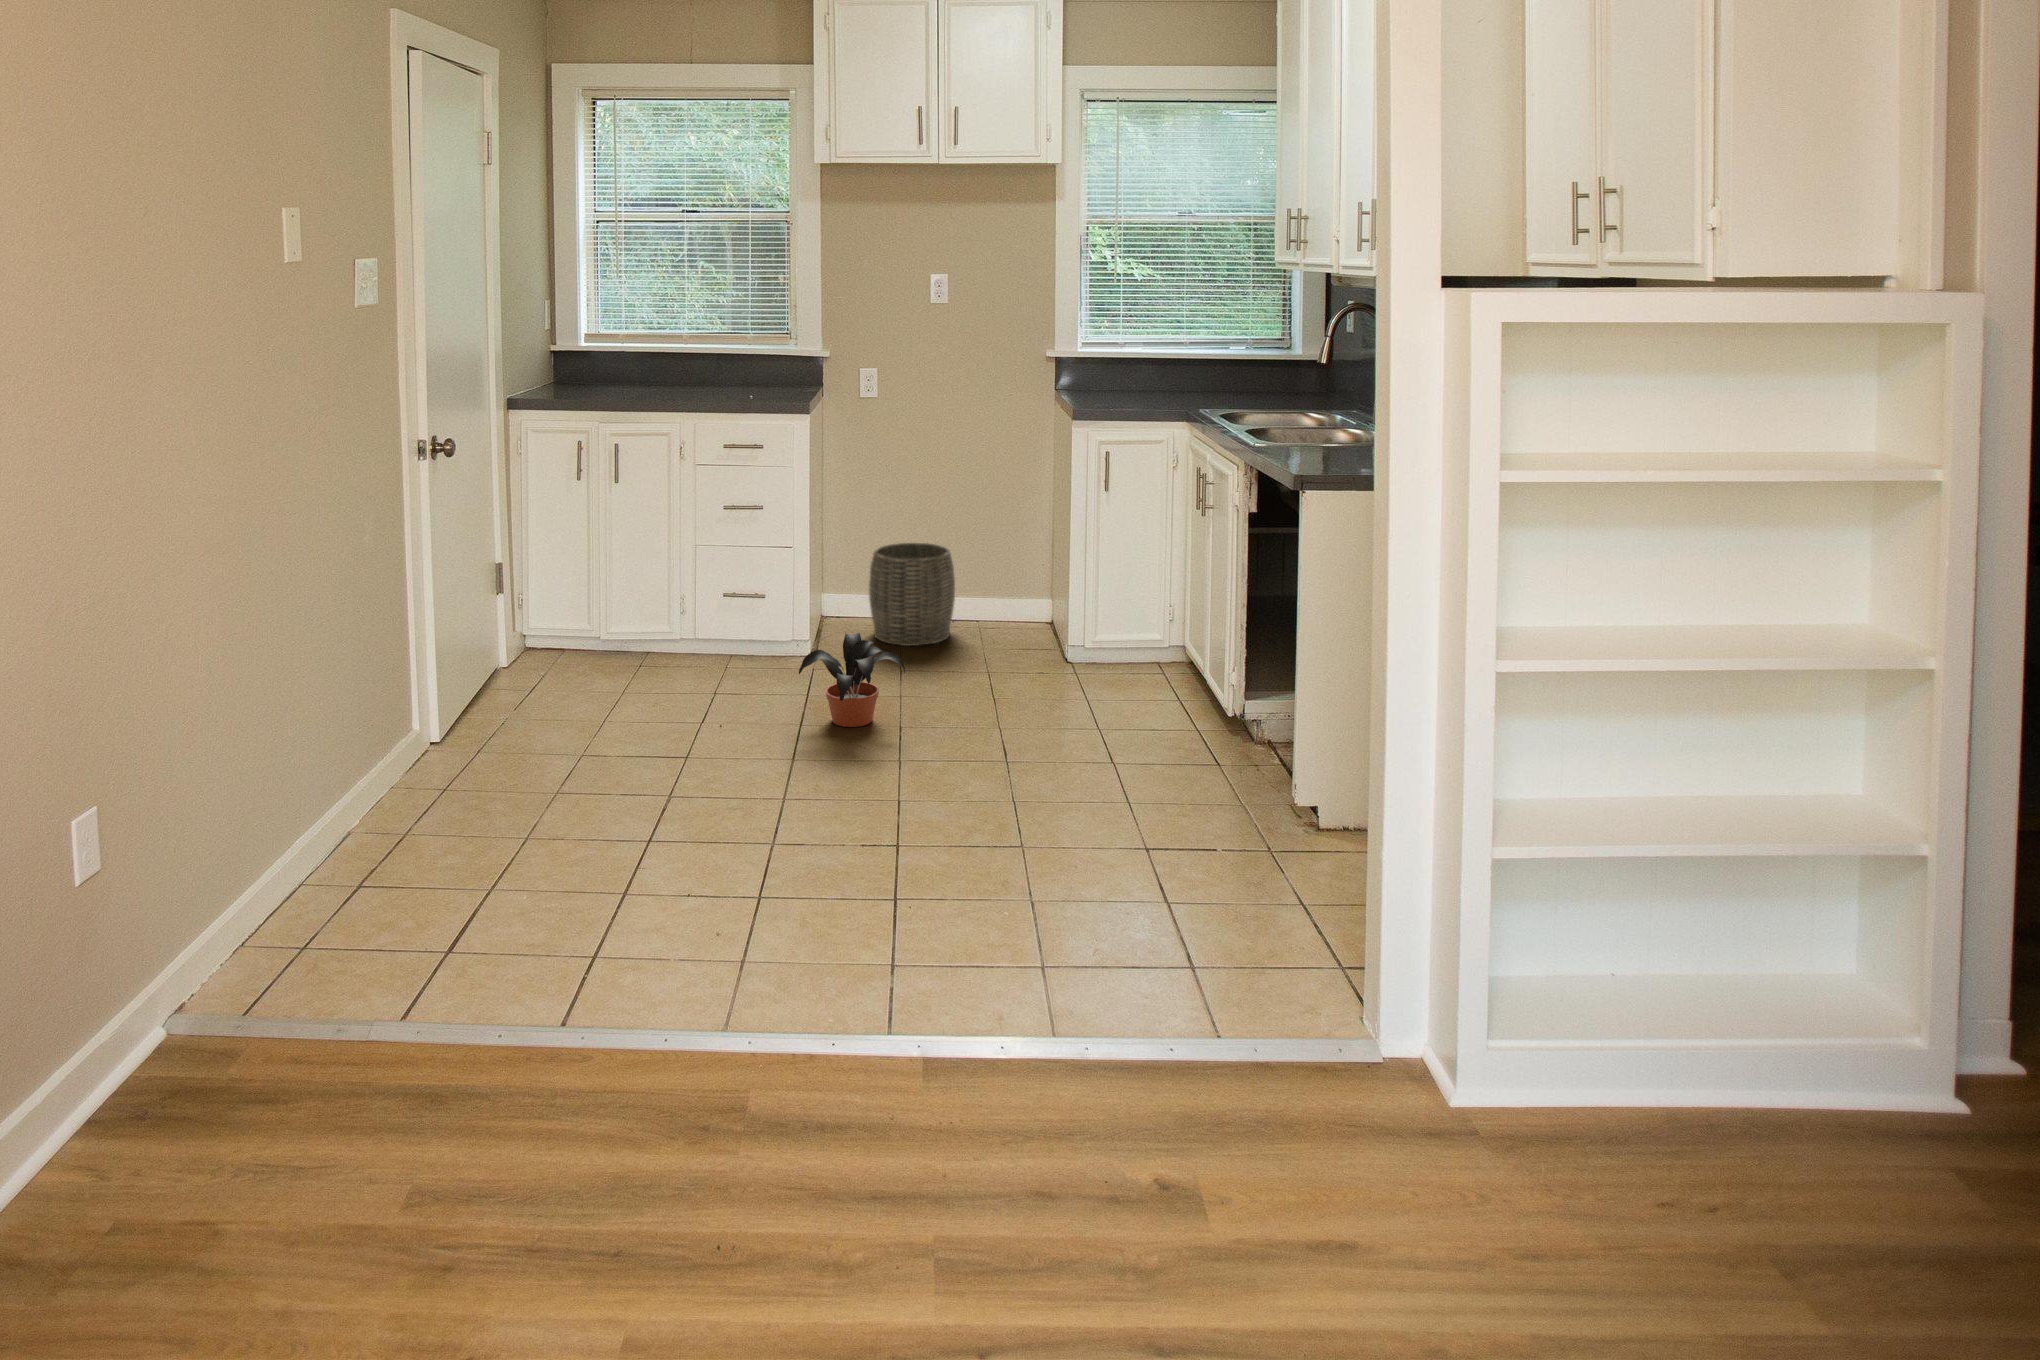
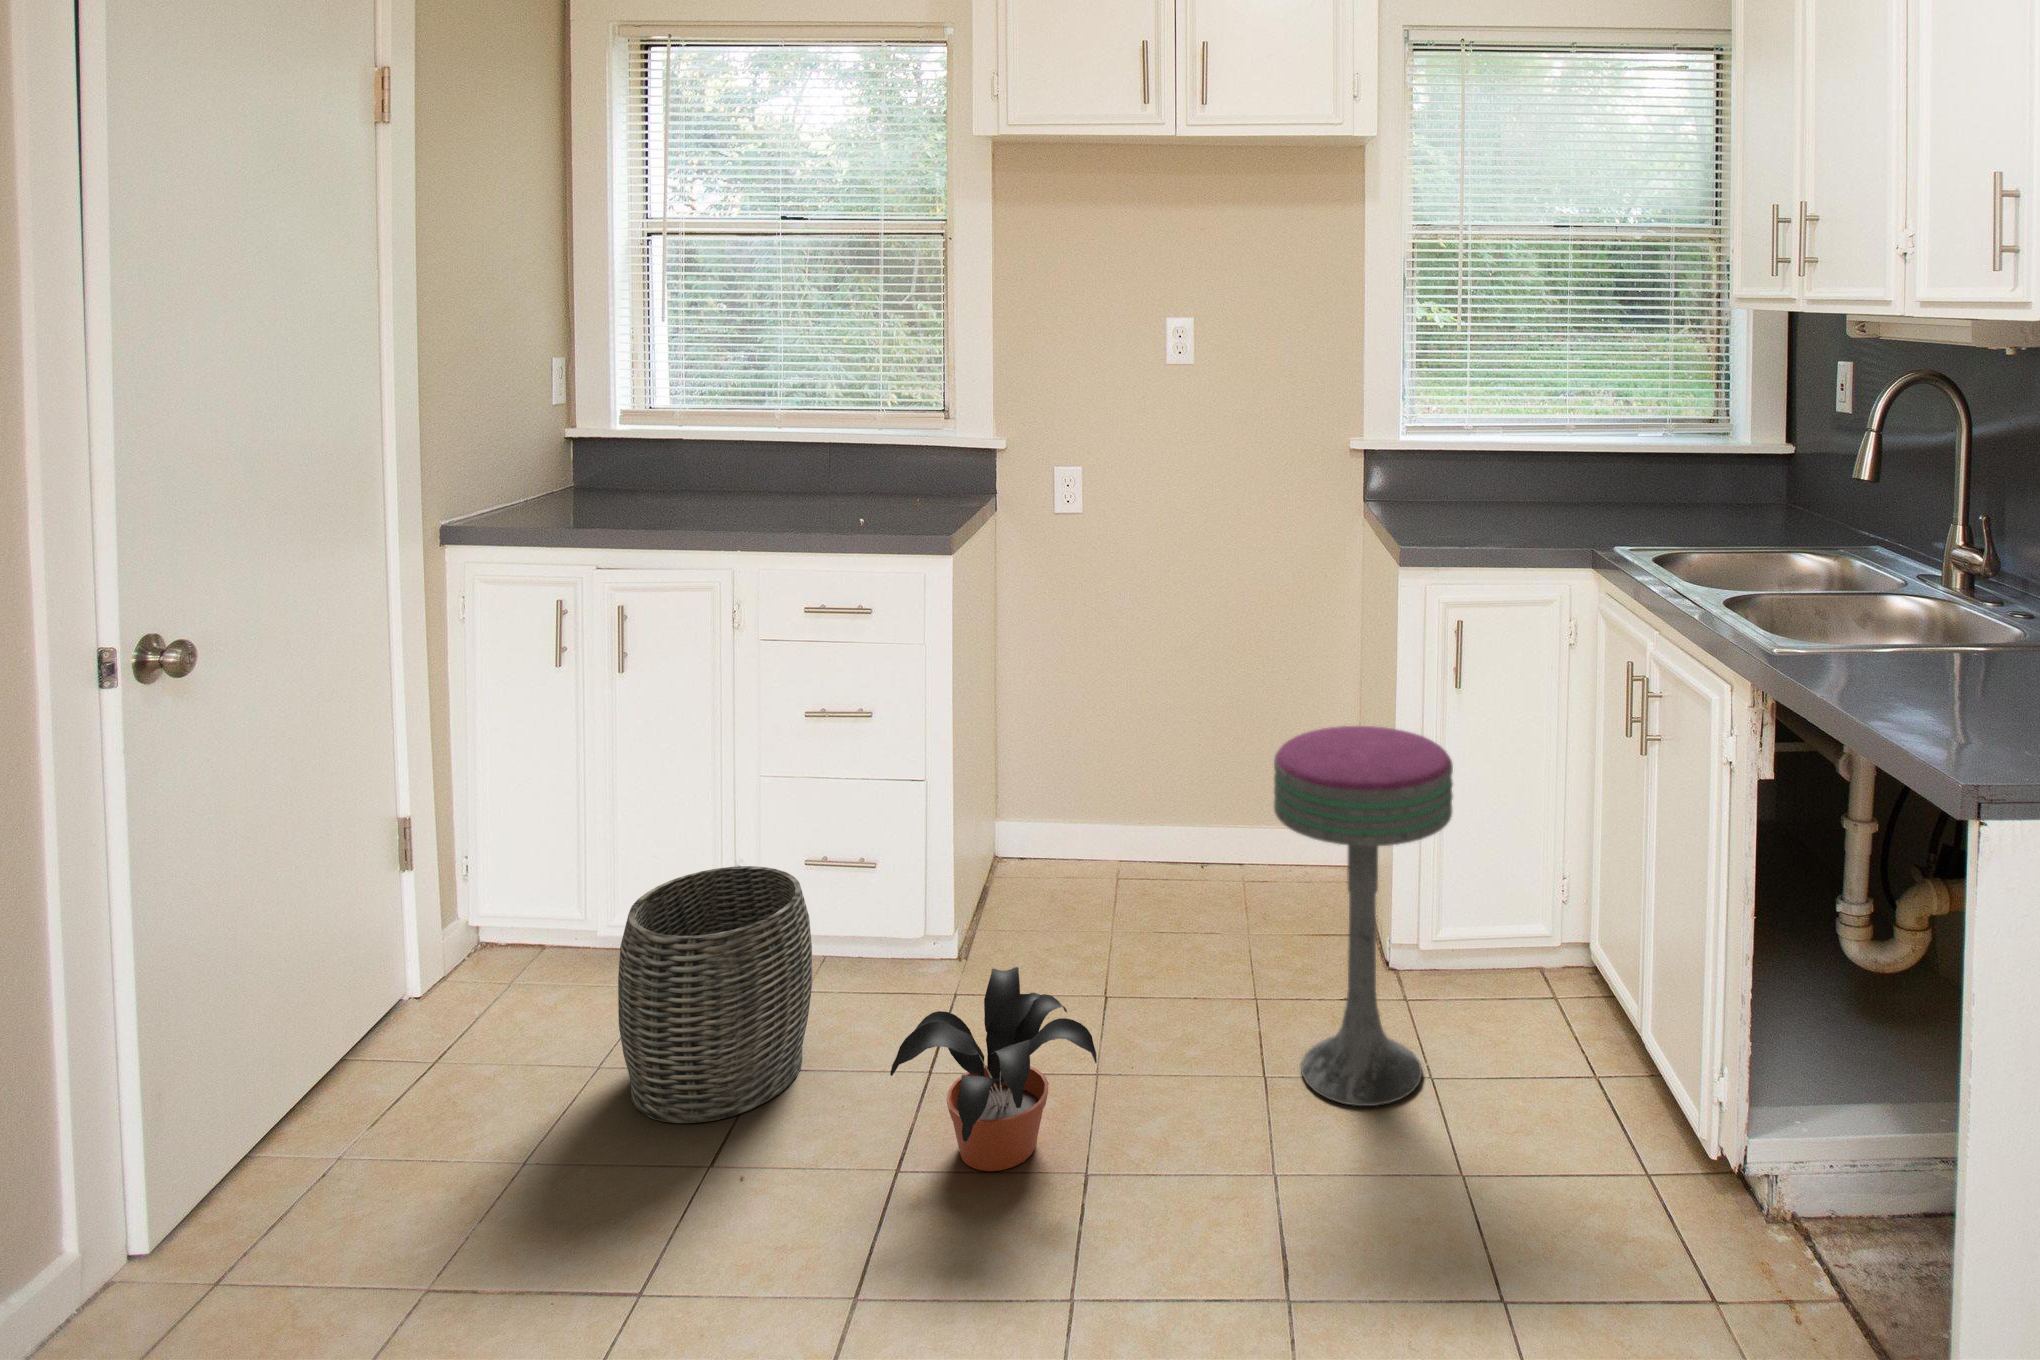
bar stool: none [999,510,1100,709] -> present [1274,726,1453,1106]
woven basket: present [869,543,955,646] -> present [618,866,812,1123]

